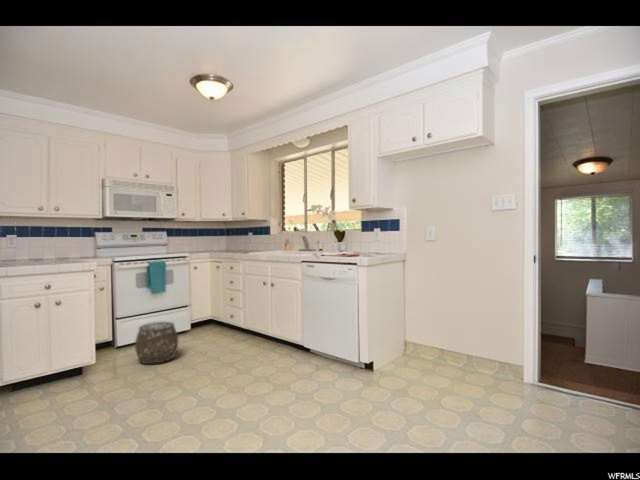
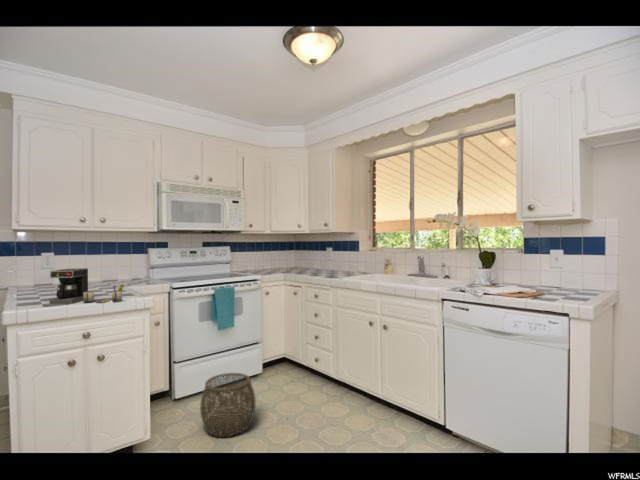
coffee maker: none [15,242,74,266] -> present [50,268,124,304]

